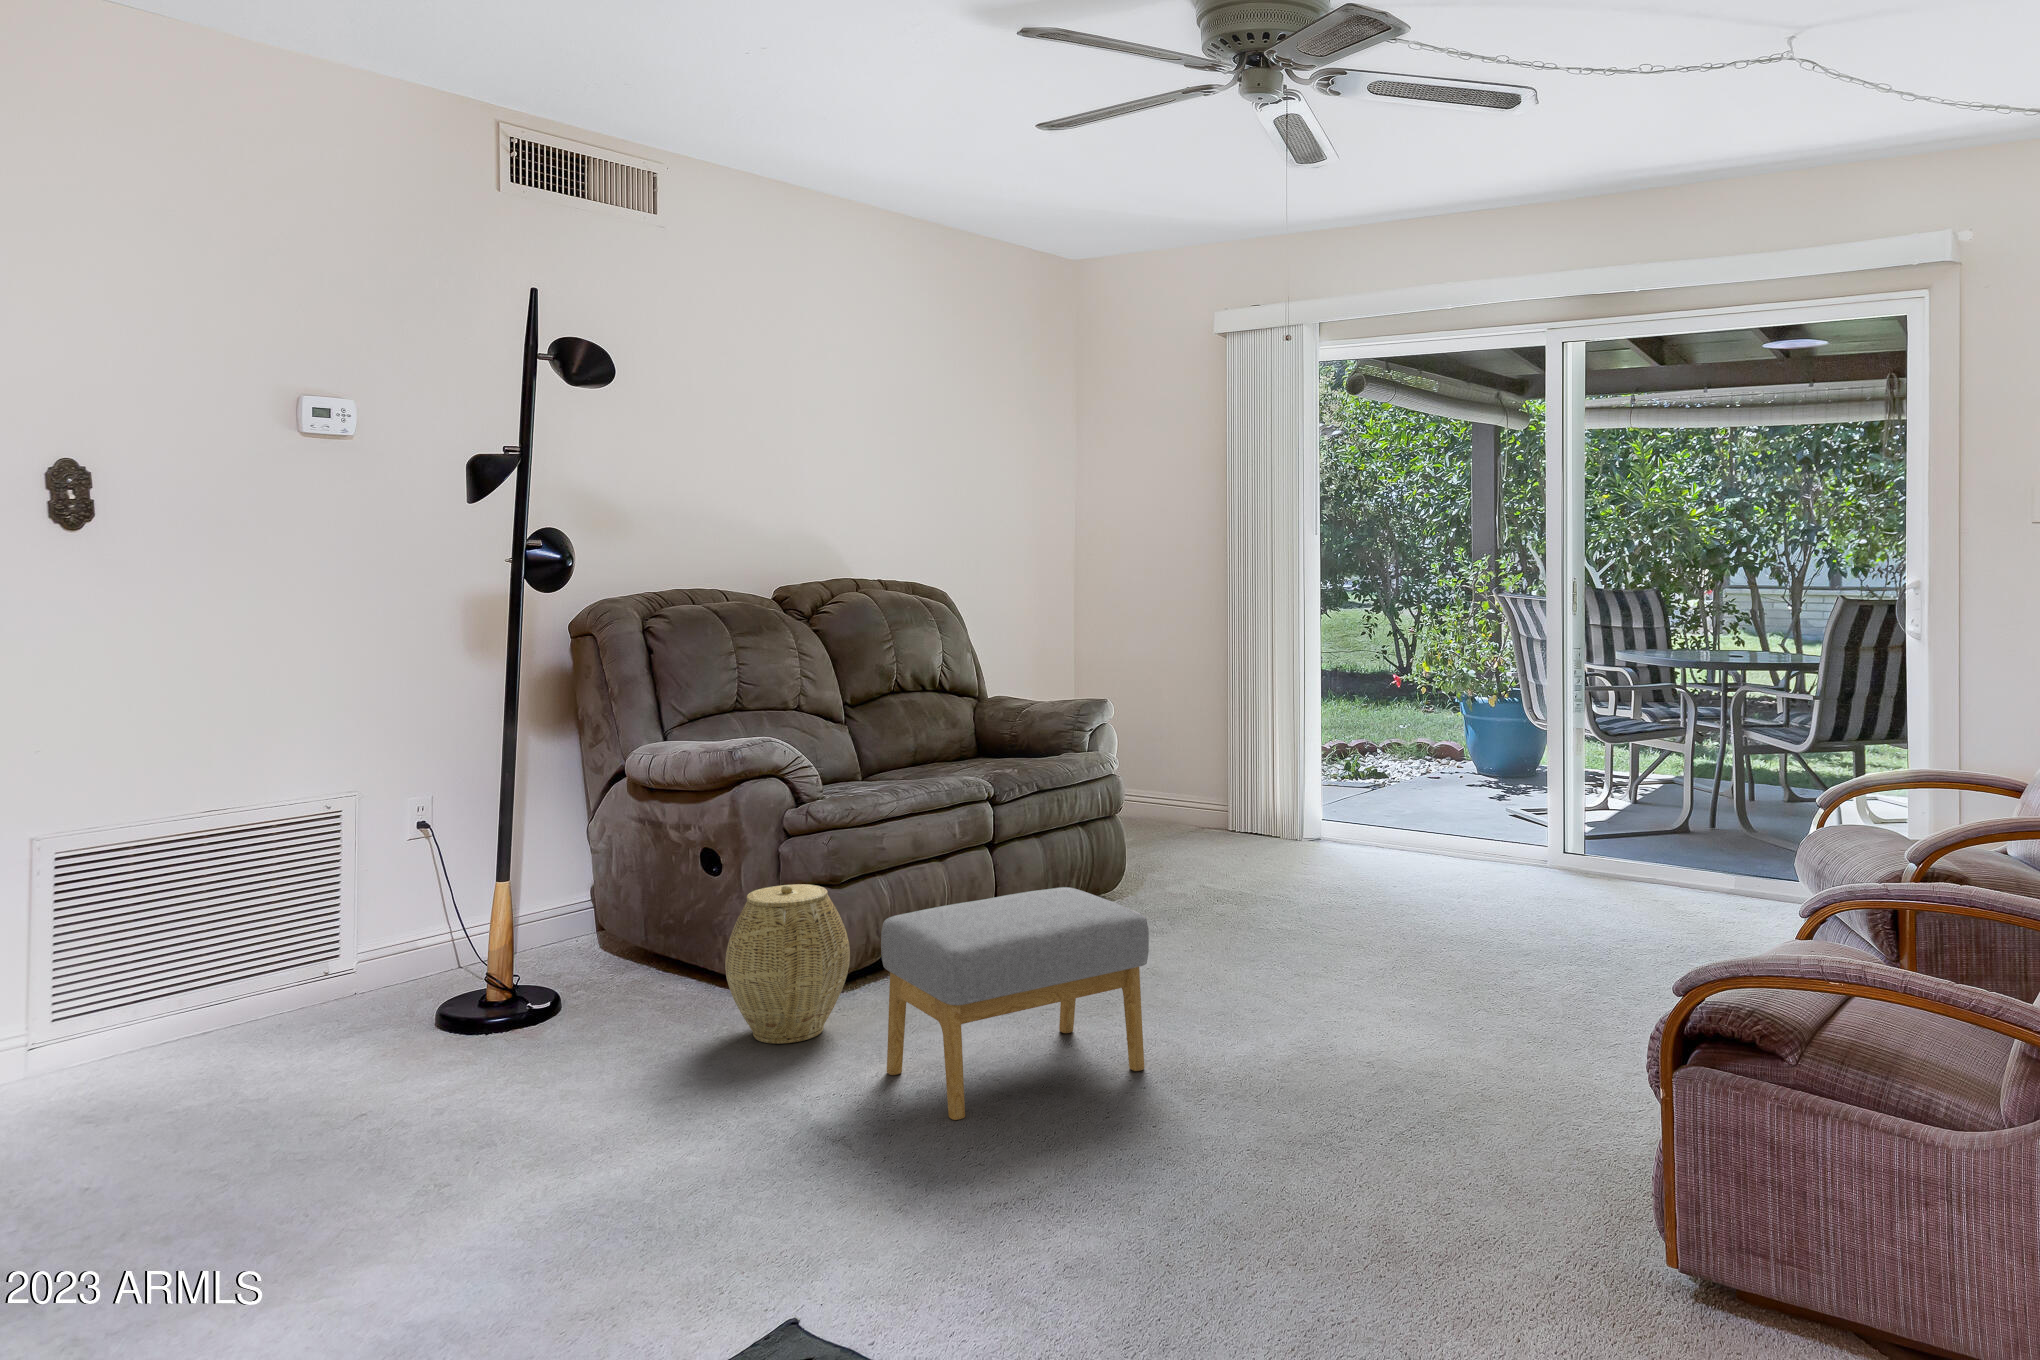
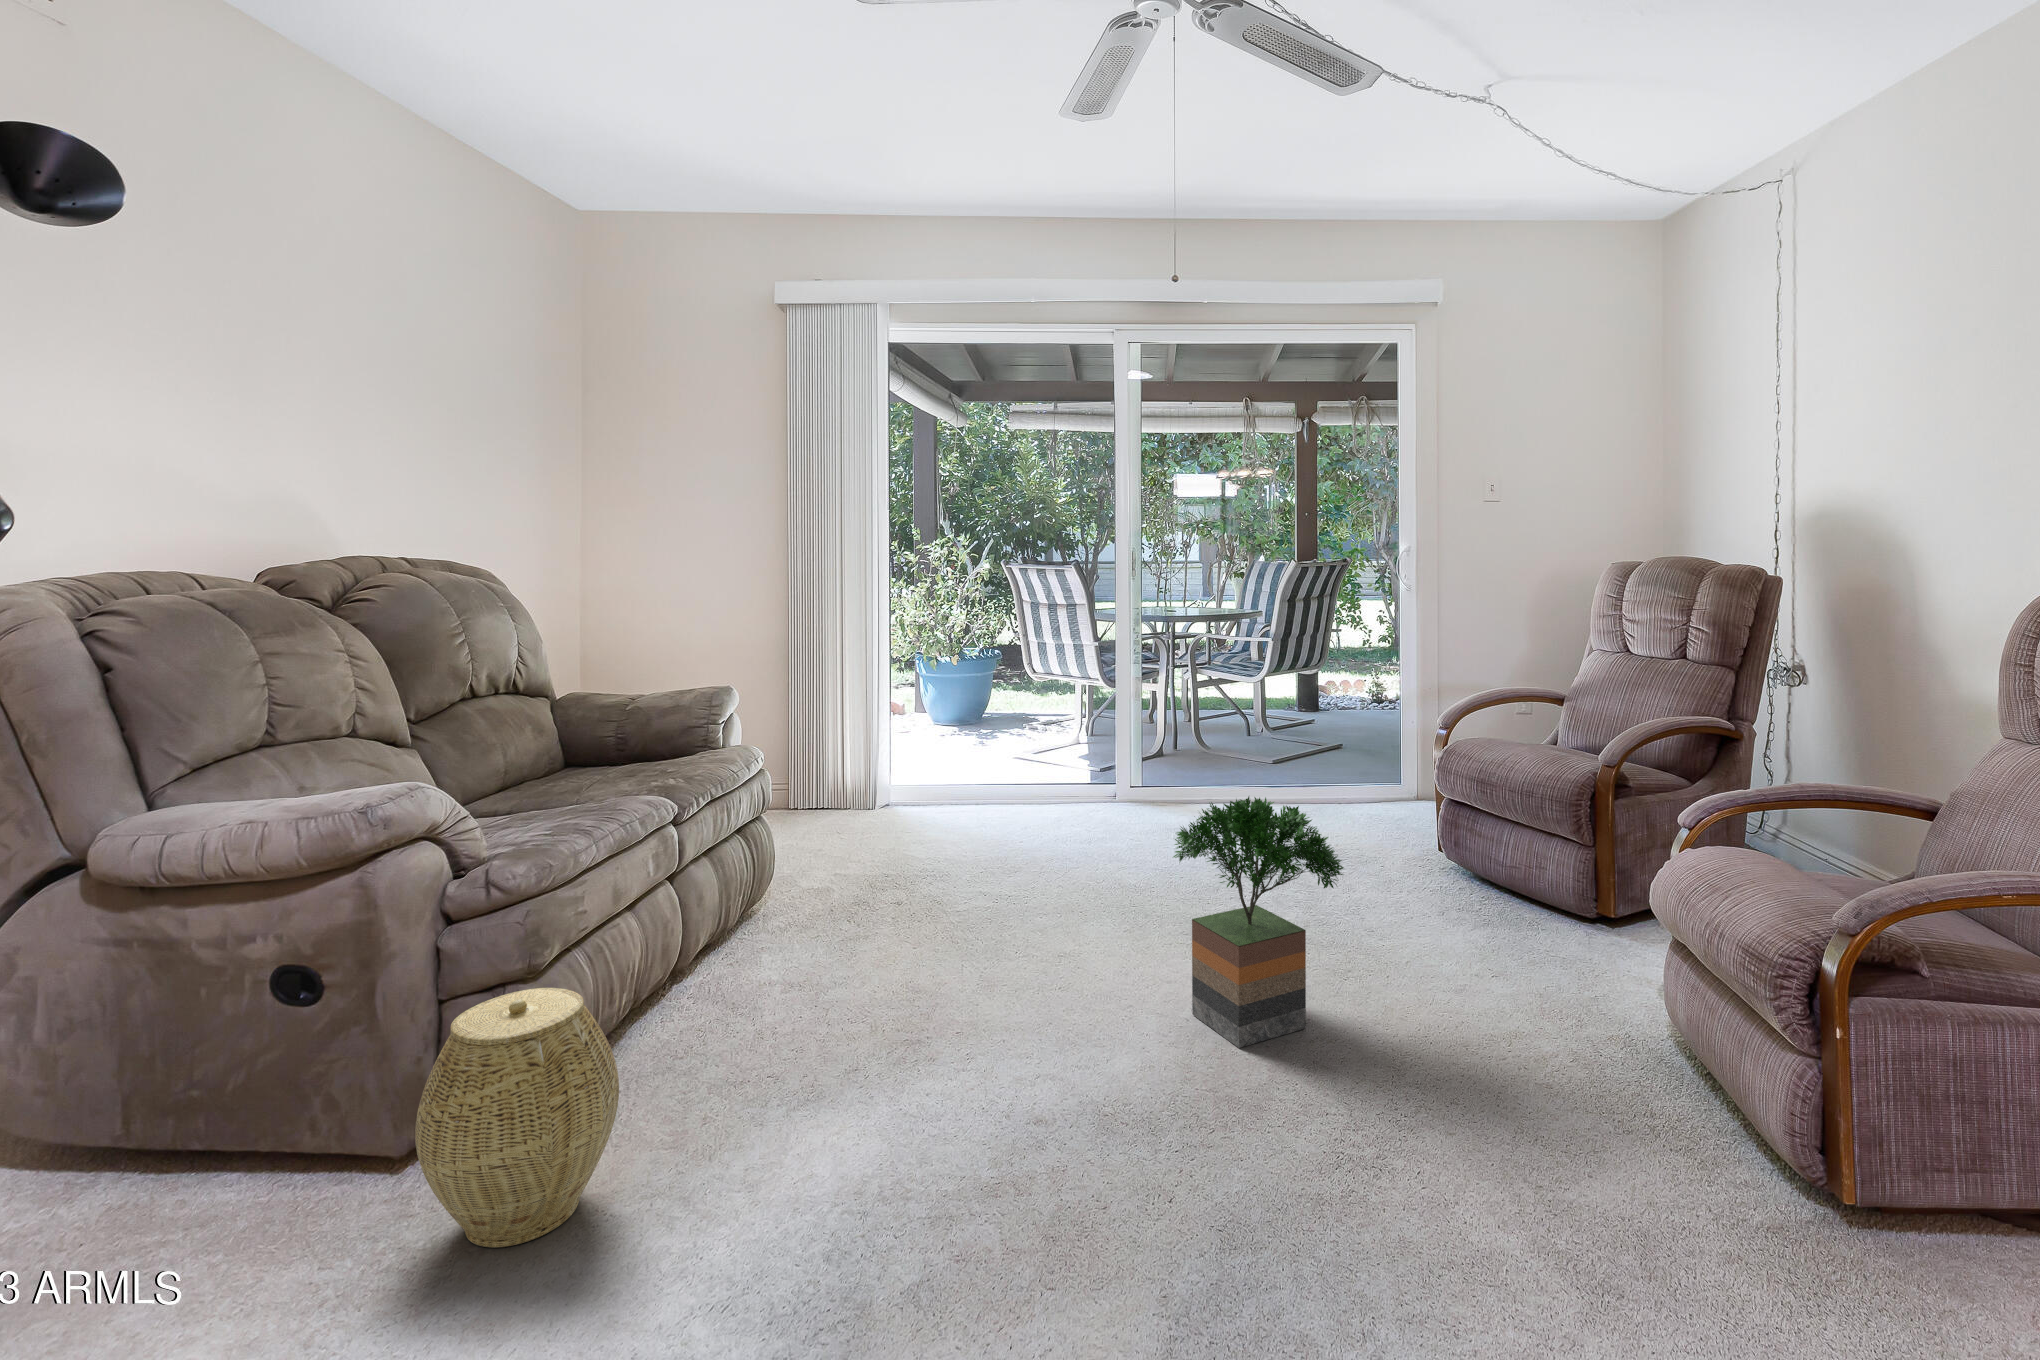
potted tree: none [1320,832,1473,1069] -> present [1173,797,1344,1048]
footstool: present [881,887,1149,1120] -> none [740,918,1061,1283]

